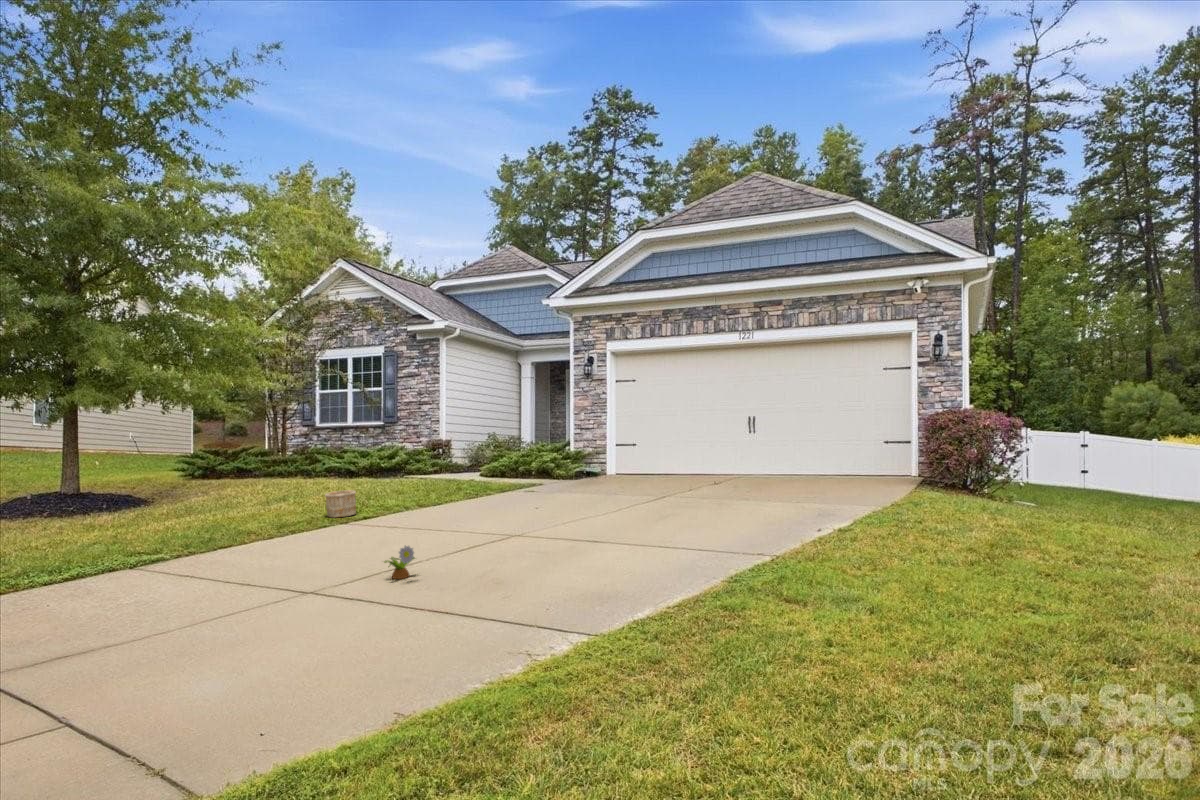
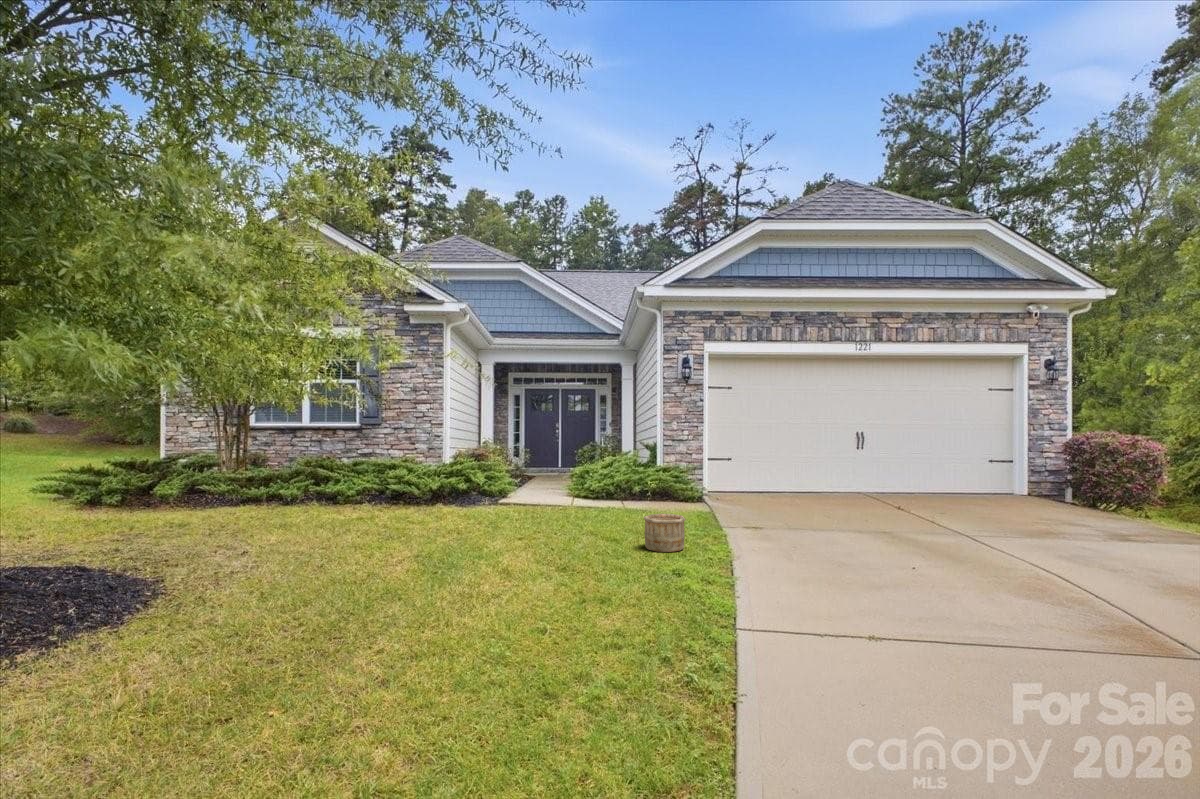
decorative plant: present [384,546,415,579] -> none [1130,578,1182,623]

